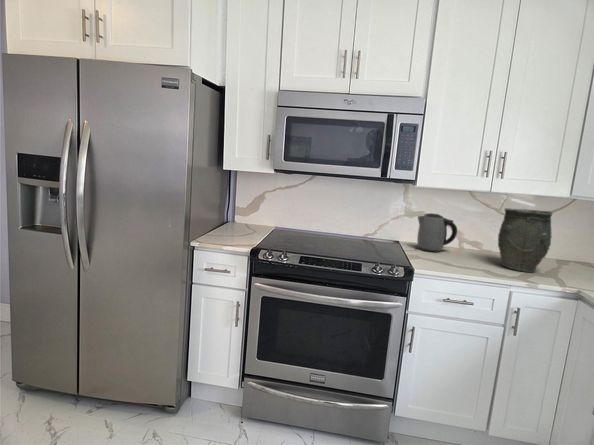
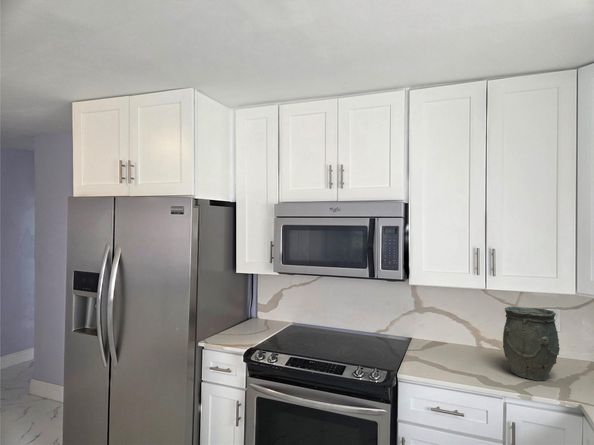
kettle: present [417,213,457,252] -> none [423,310,466,353]

